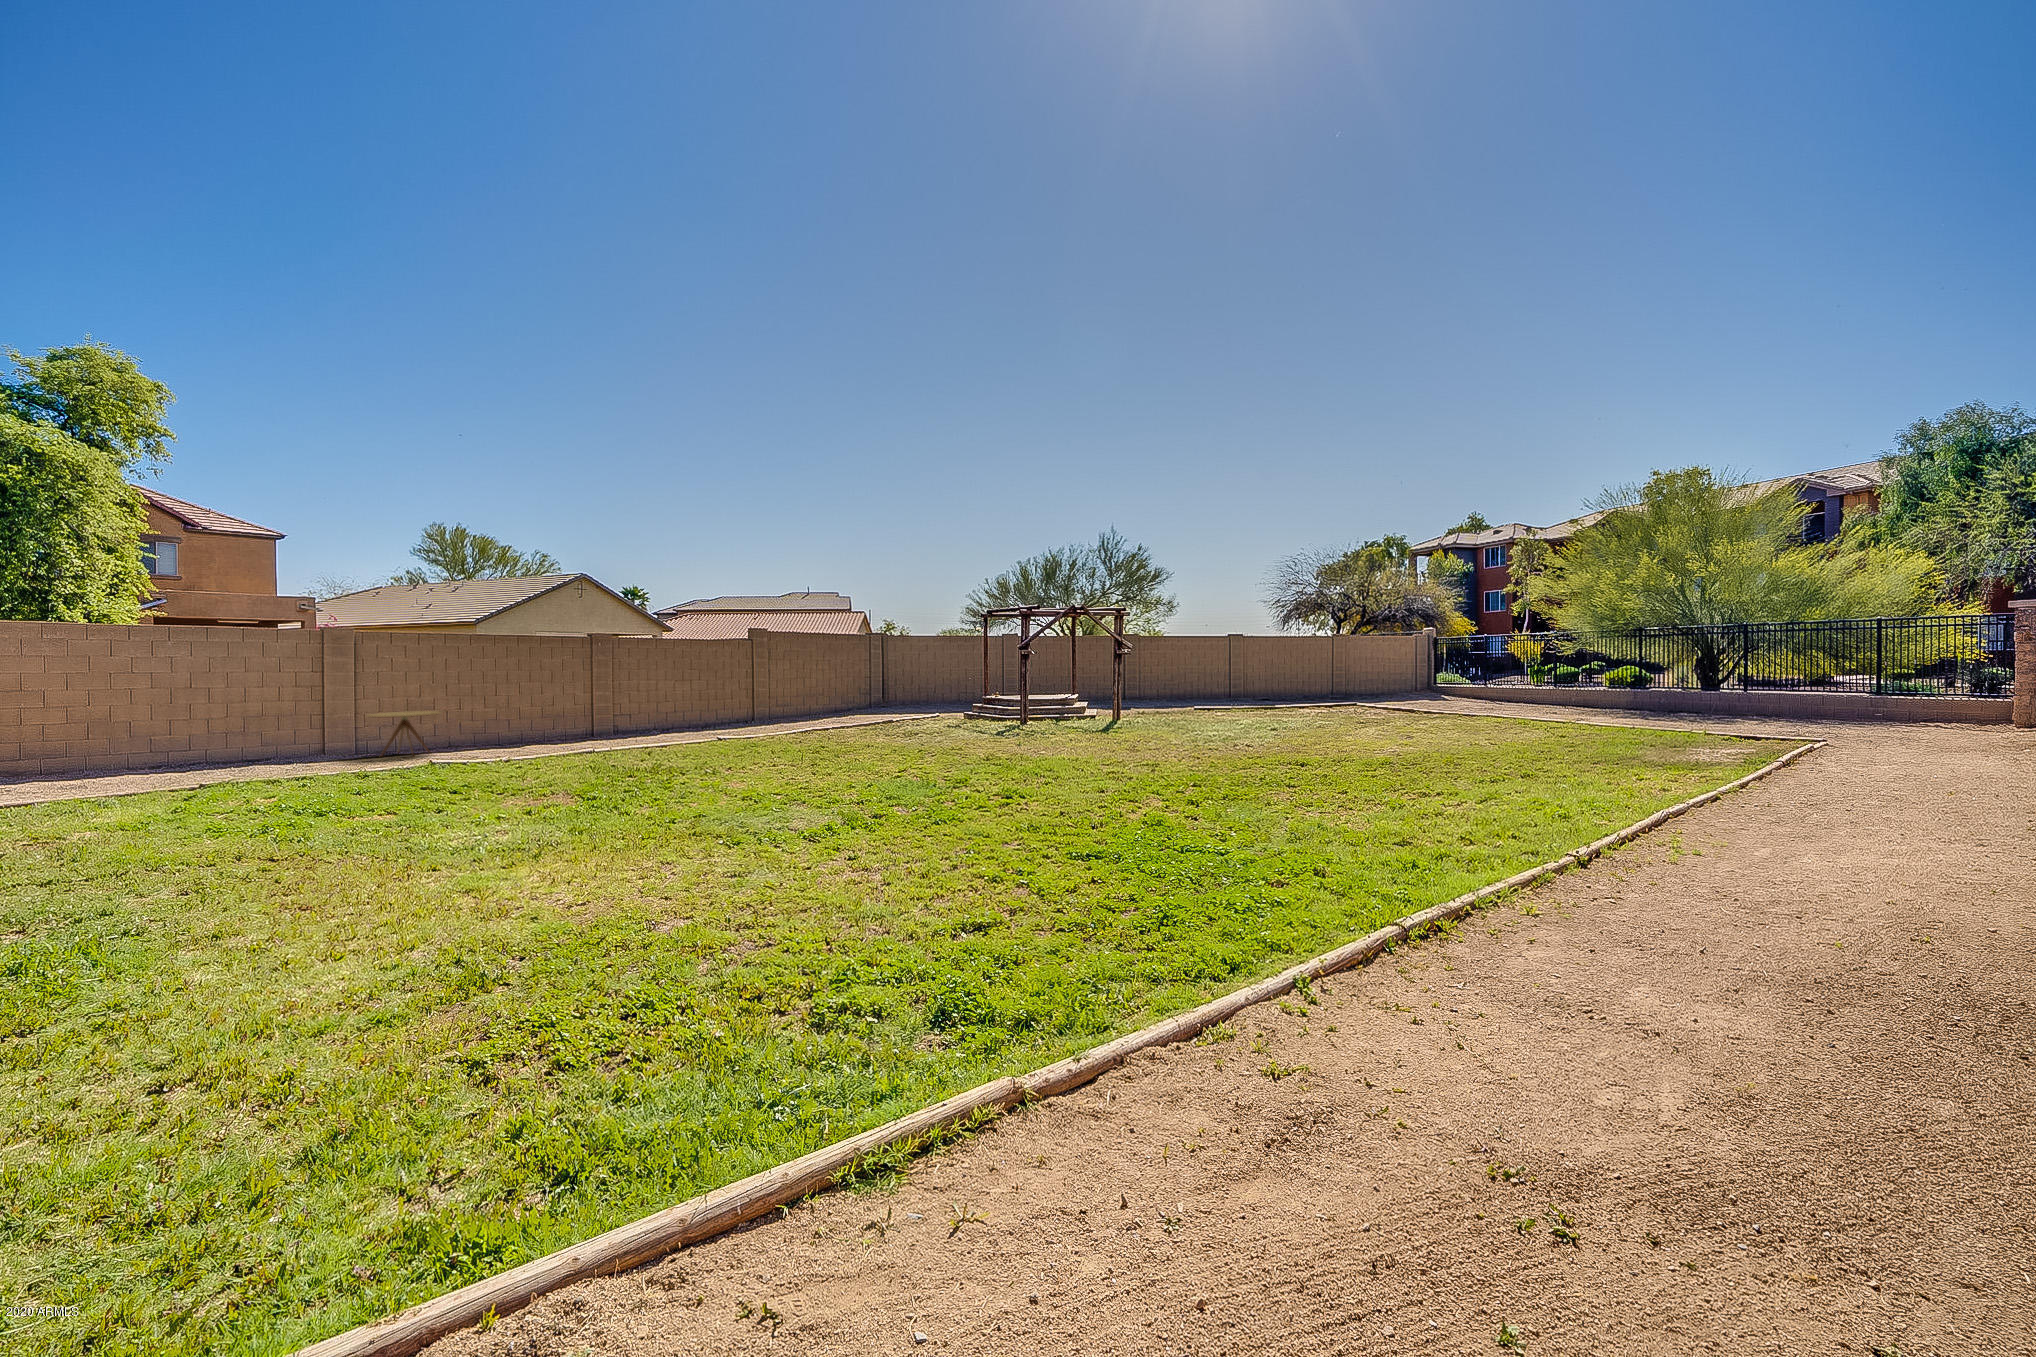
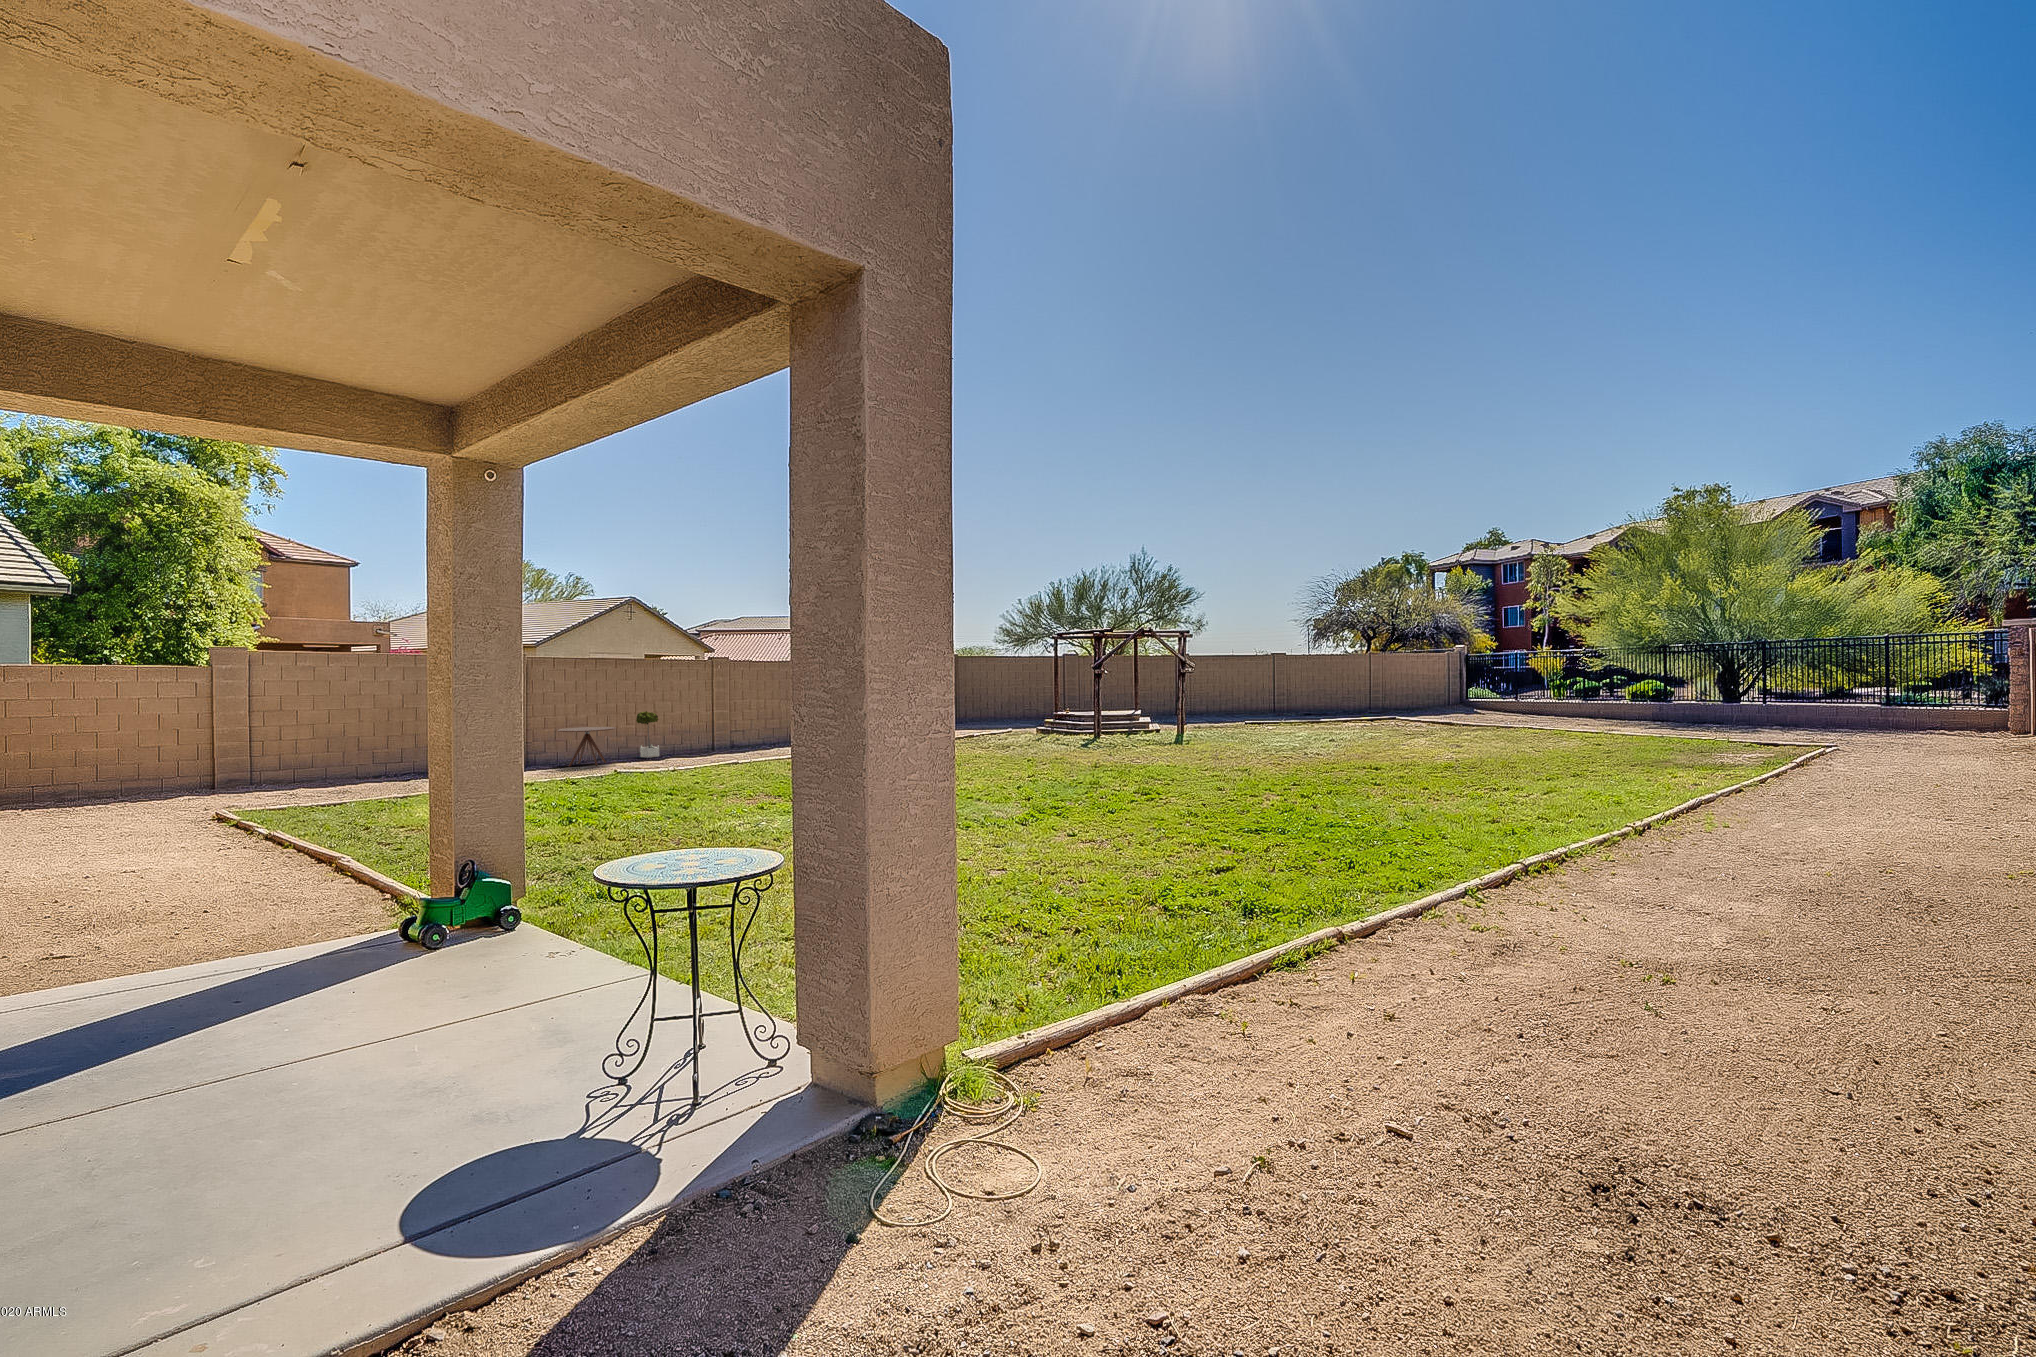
potted tree: none [475,693,503,746] -> present [636,711,659,758]

